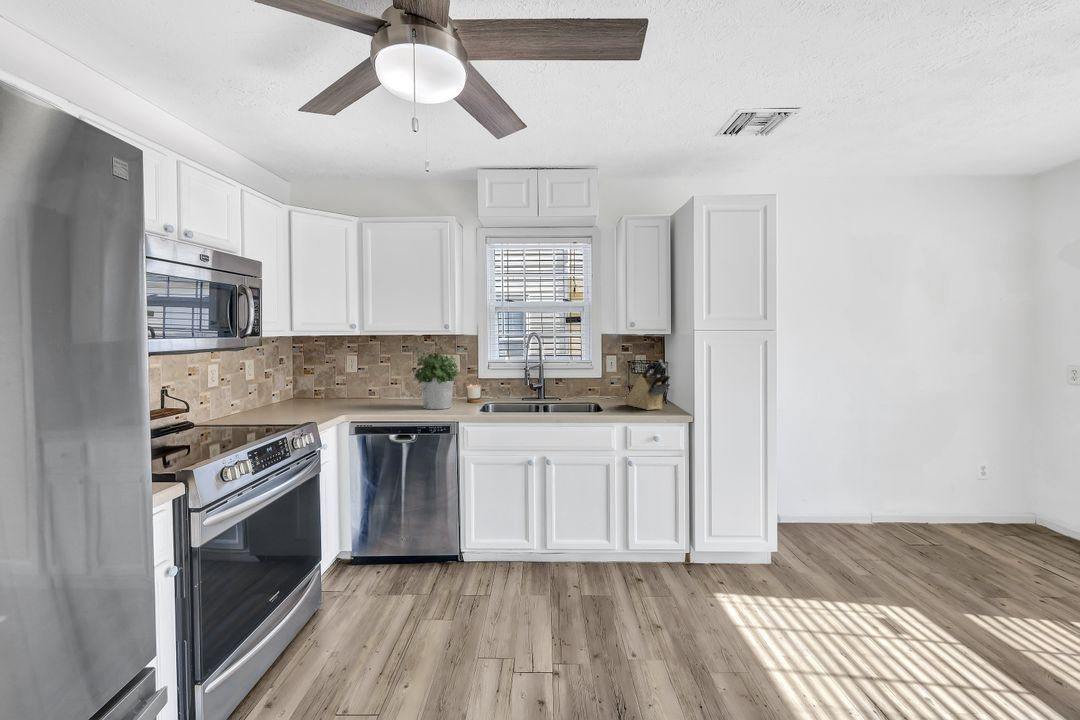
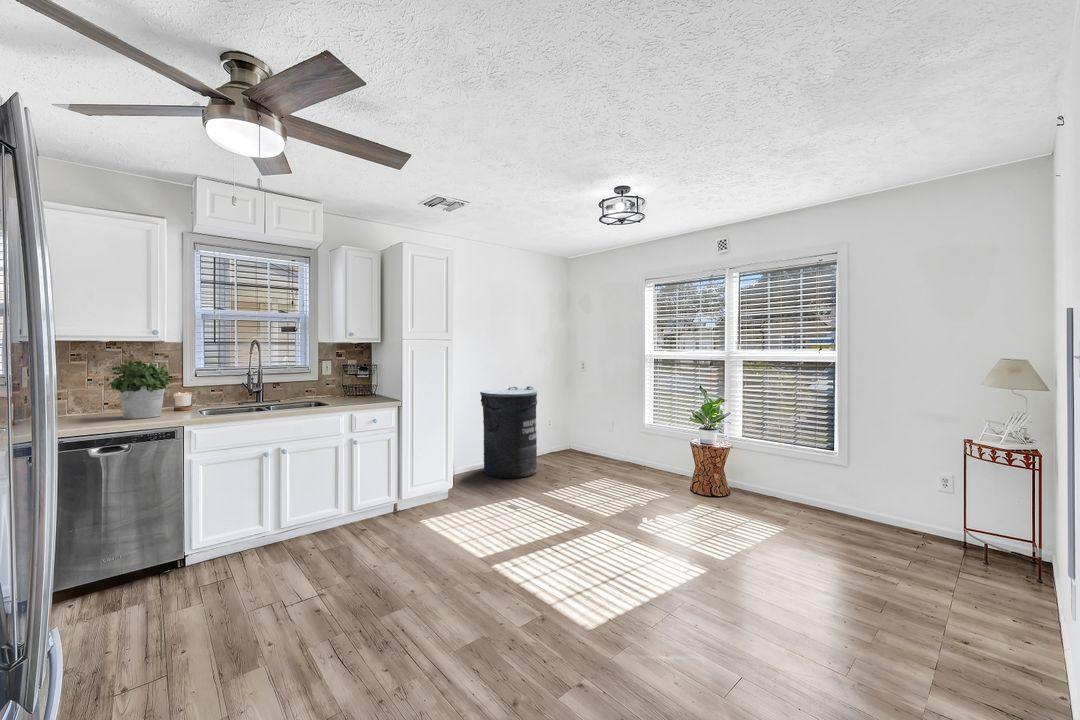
knife block: present [625,360,670,410] -> none [341,365,381,403]
trash can: none [838,402,961,566] -> present [480,386,537,478]

